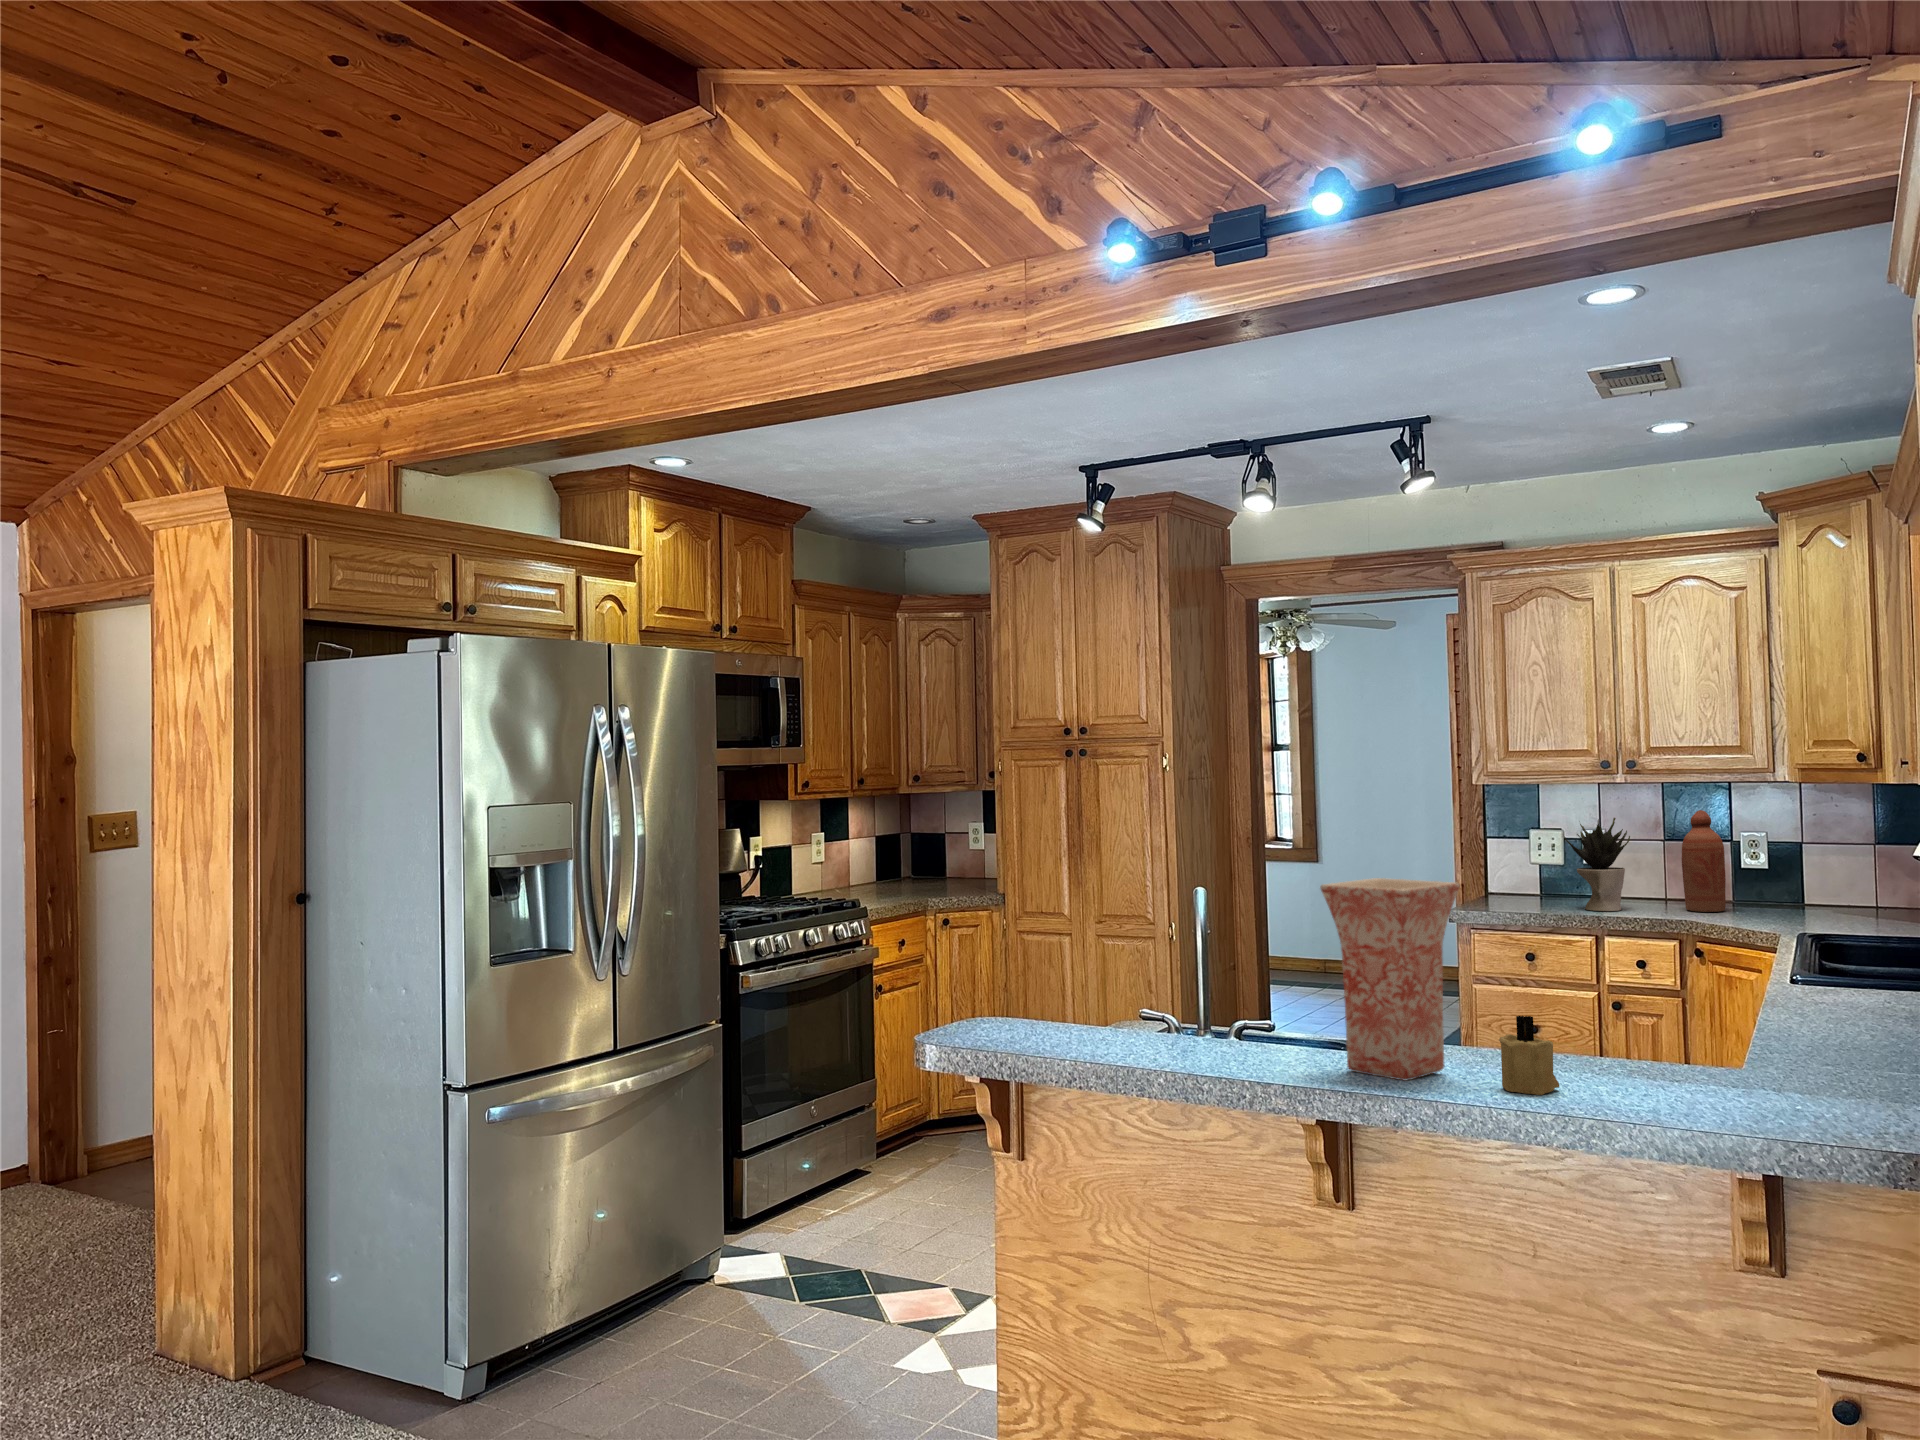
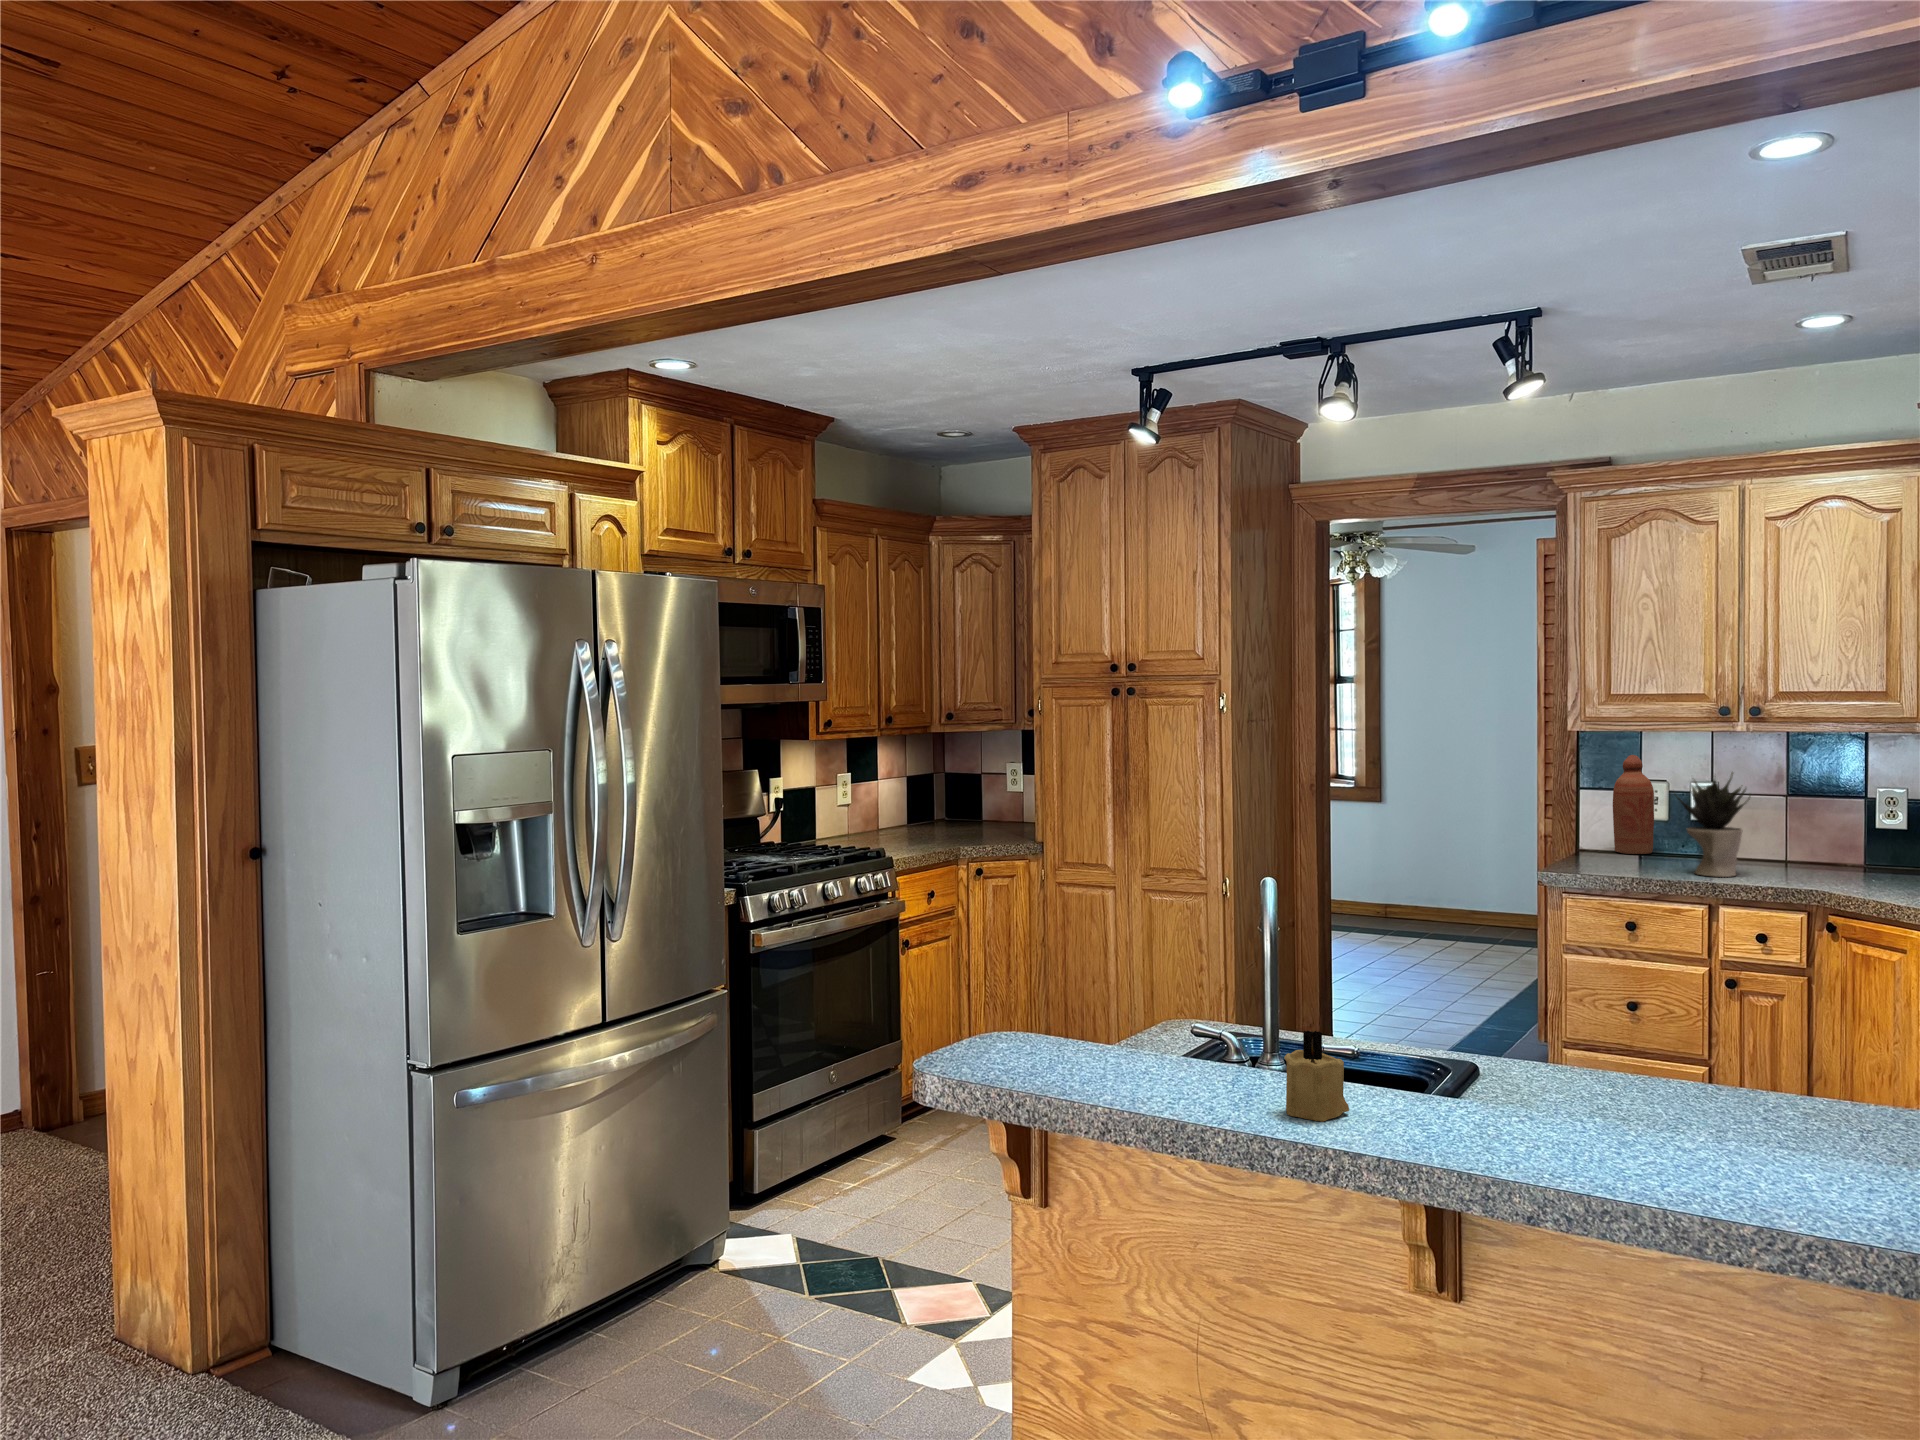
bottle: present [1682,810,1726,912] -> present [1613,755,1654,854]
vase: present [1320,878,1460,1081] -> none [1426,888,1607,1153]
candle: present [1499,1016,1559,1095] -> present [1284,1031,1349,1122]

